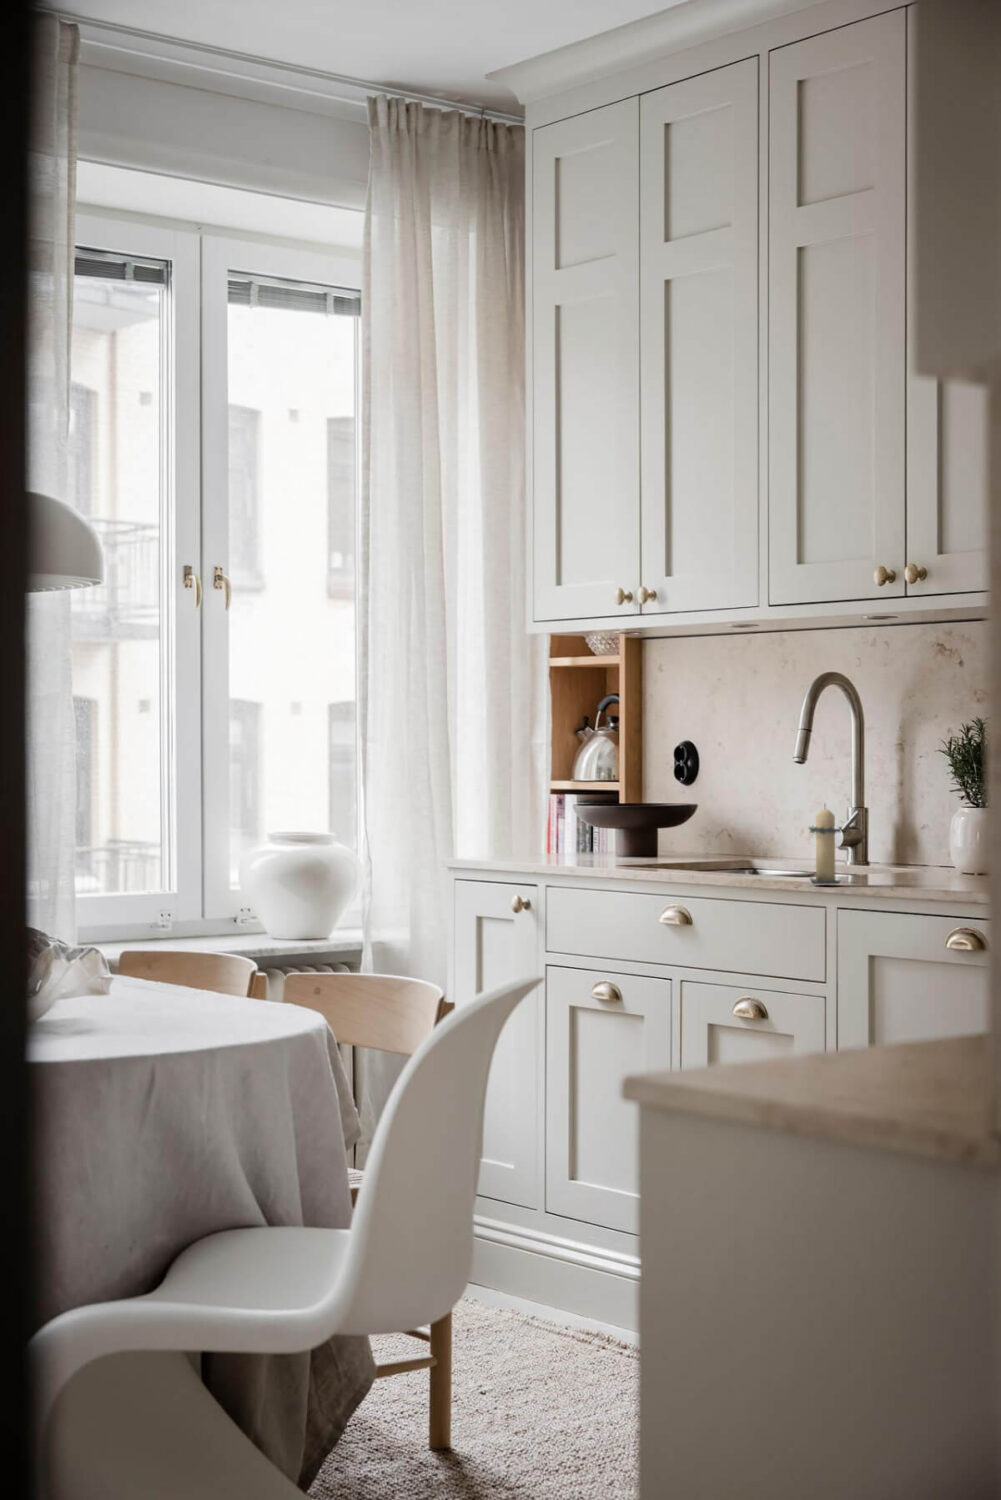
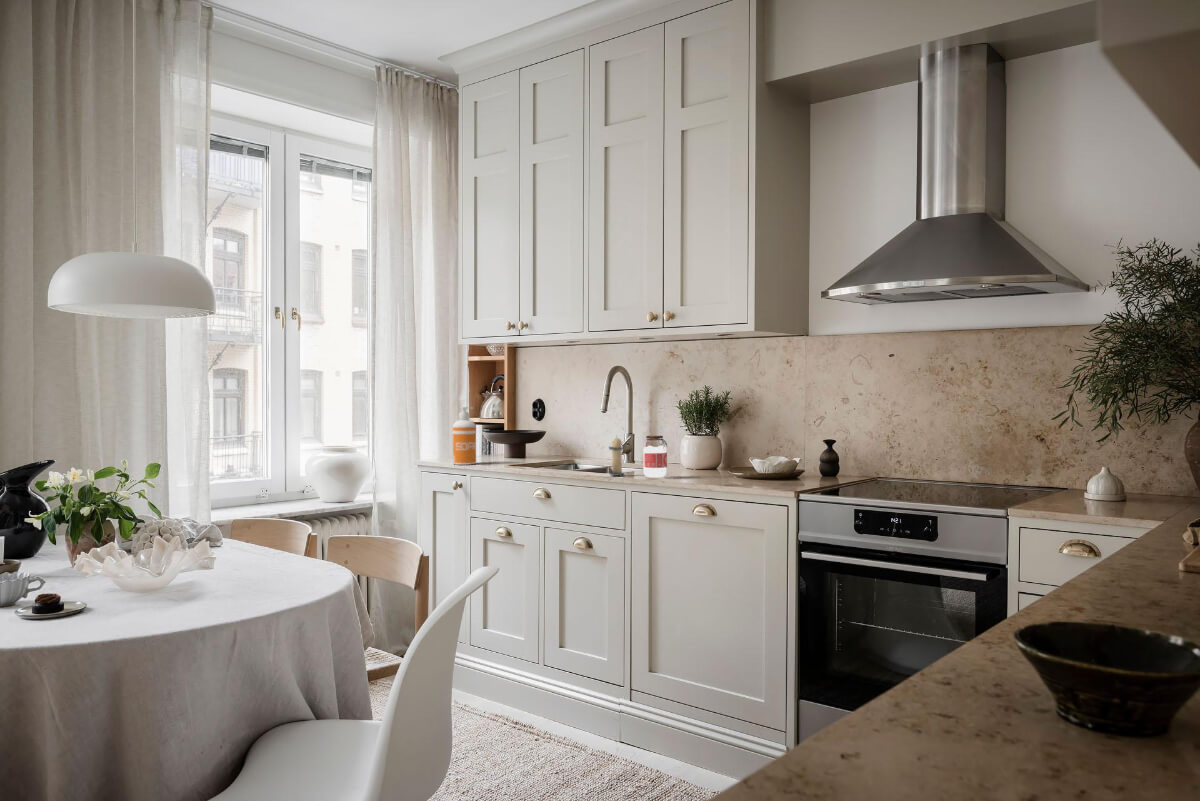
soap dispenser: none [510,753,555,866] -> present [453,407,476,465]
jar: none [876,804,928,890] -> present [643,435,667,478]

